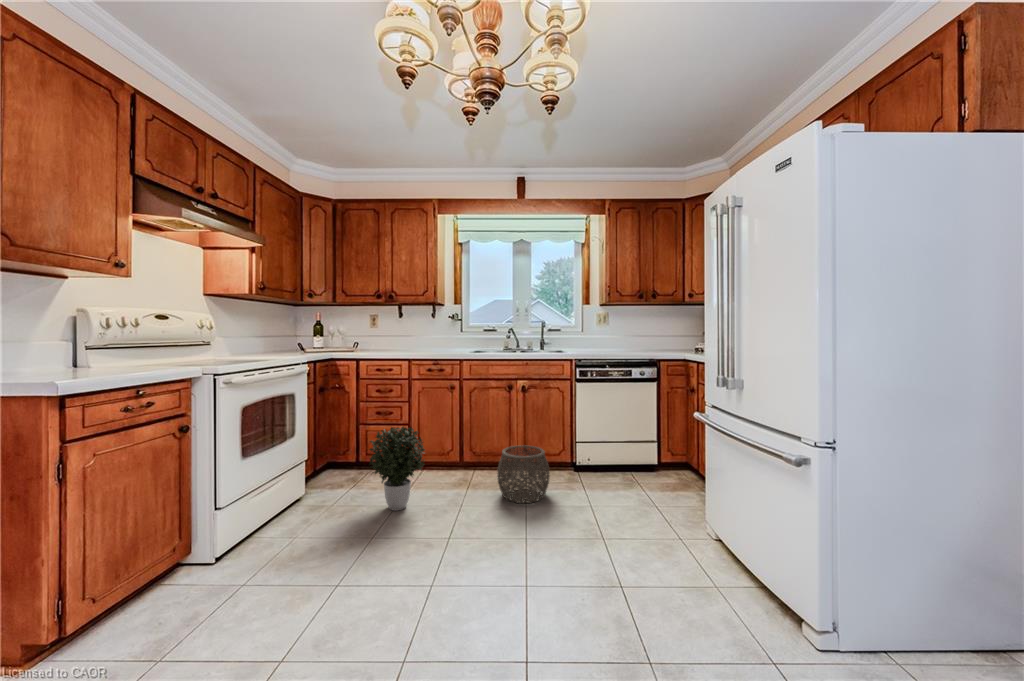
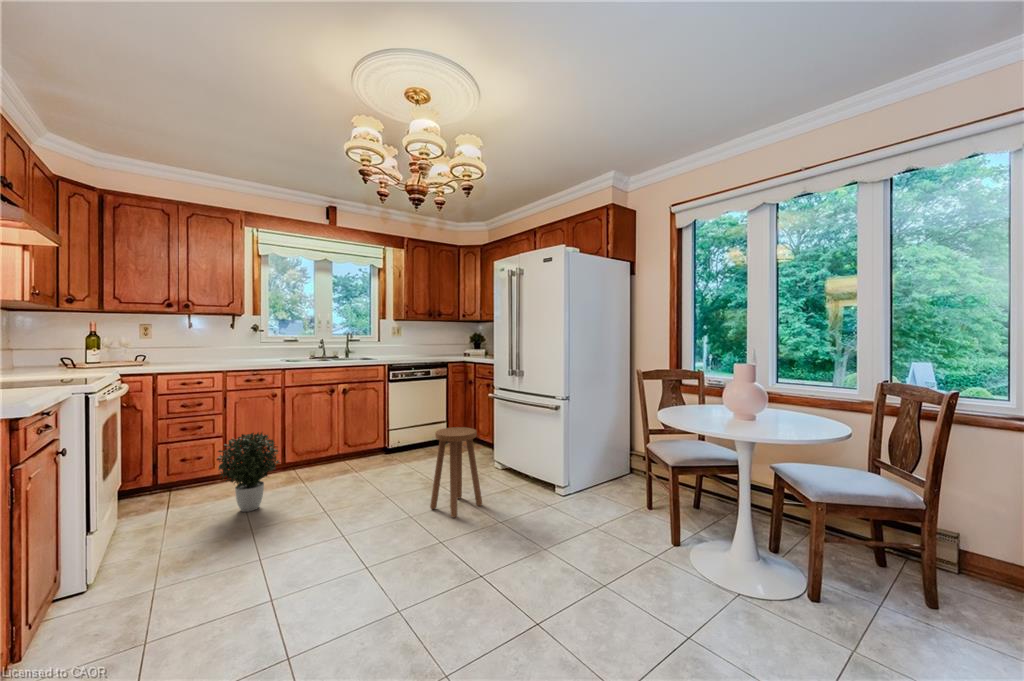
woven basket: present [497,446,550,503] -> none [338,436,384,482]
stool: none [561,461,642,612] -> present [430,427,482,518]

